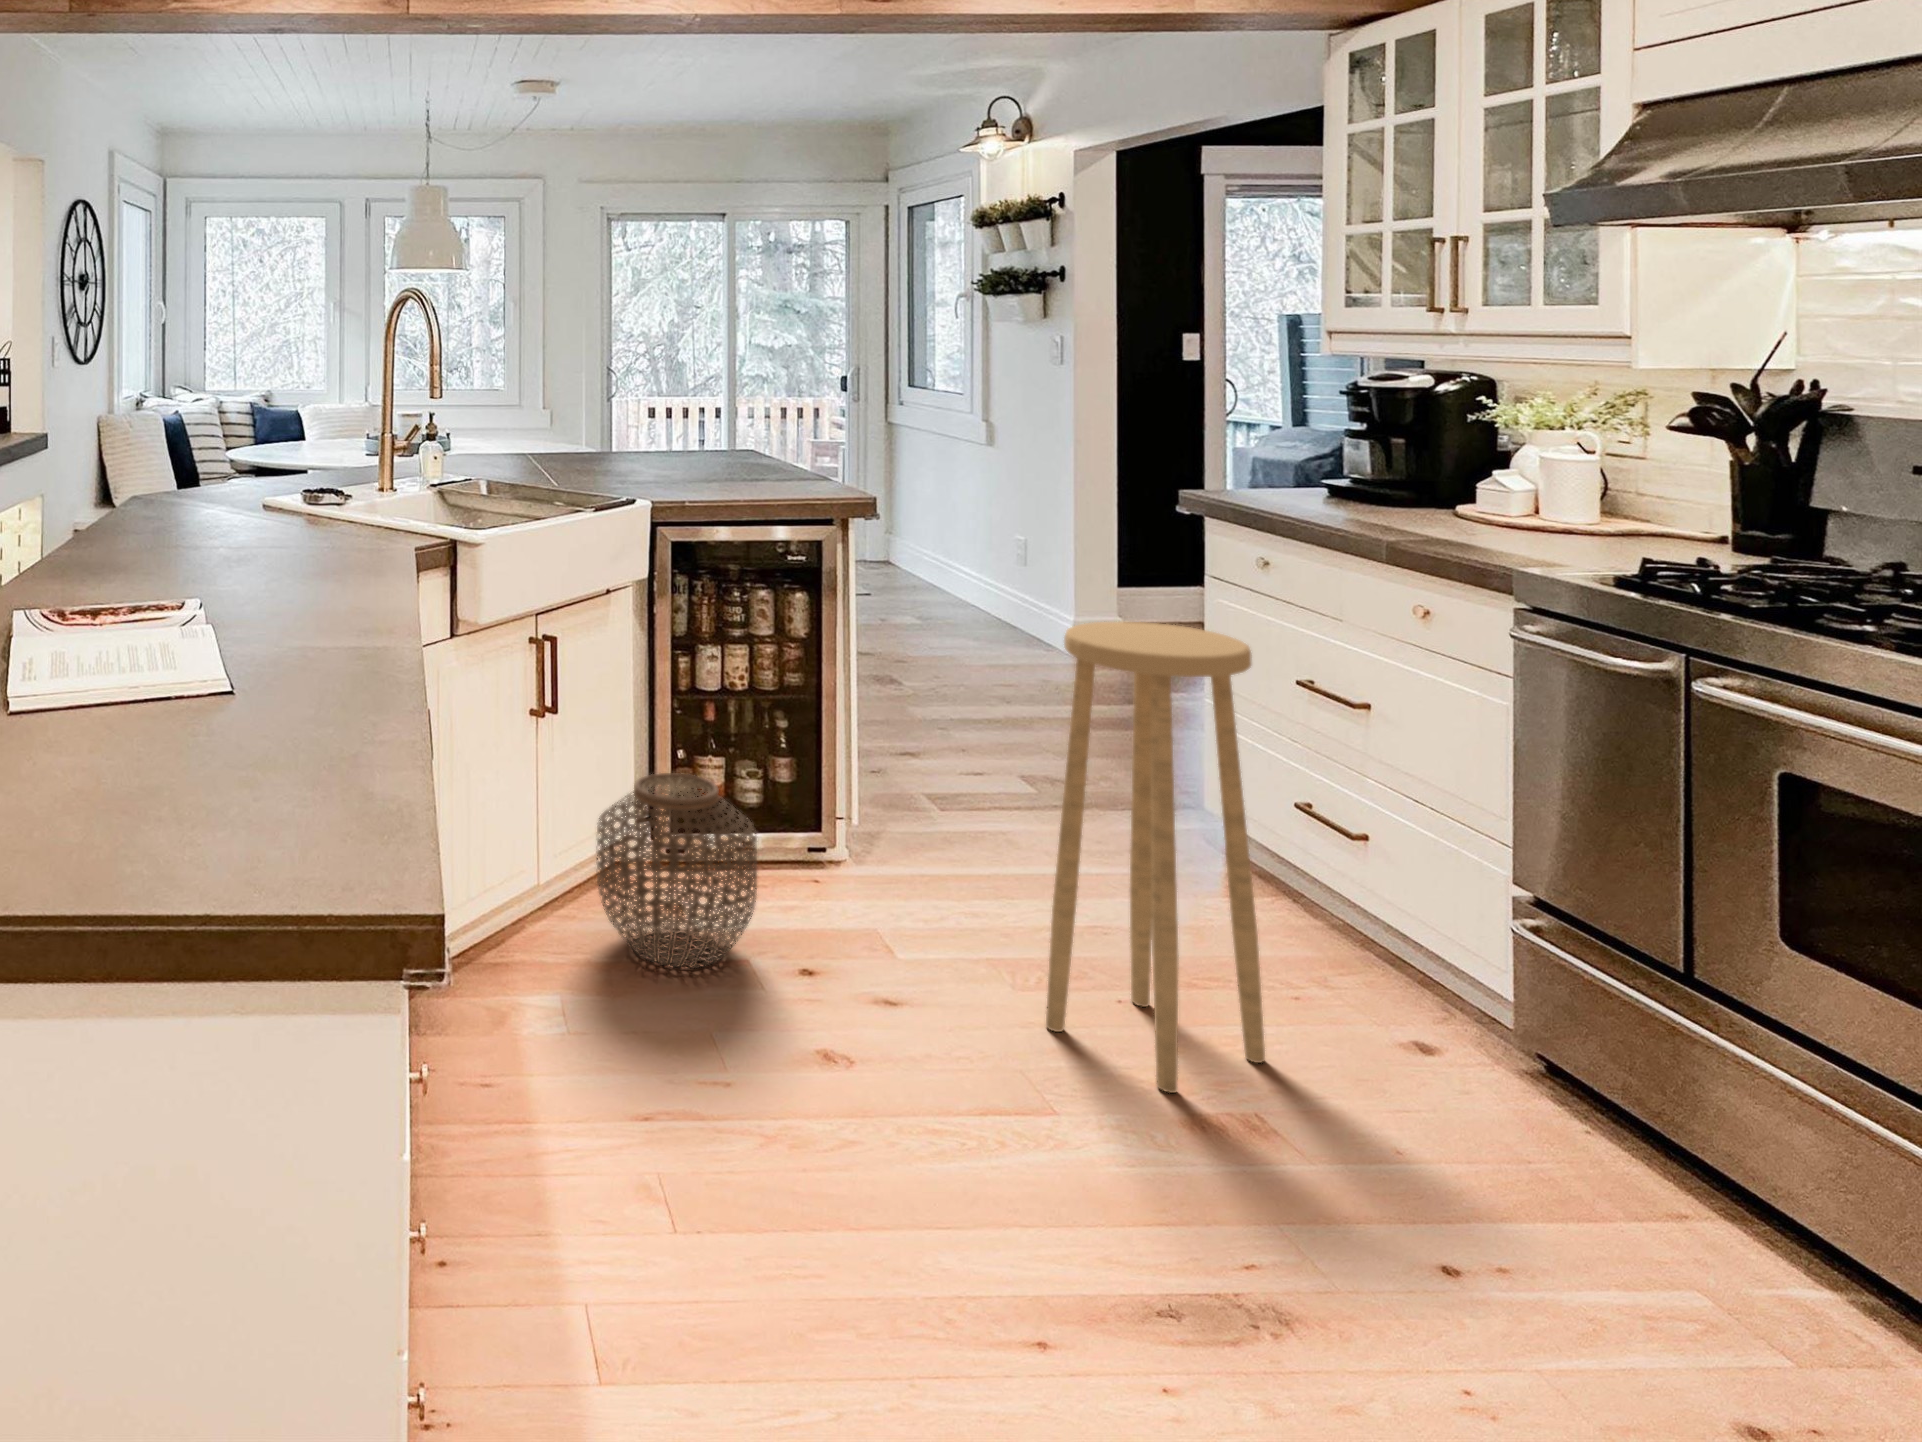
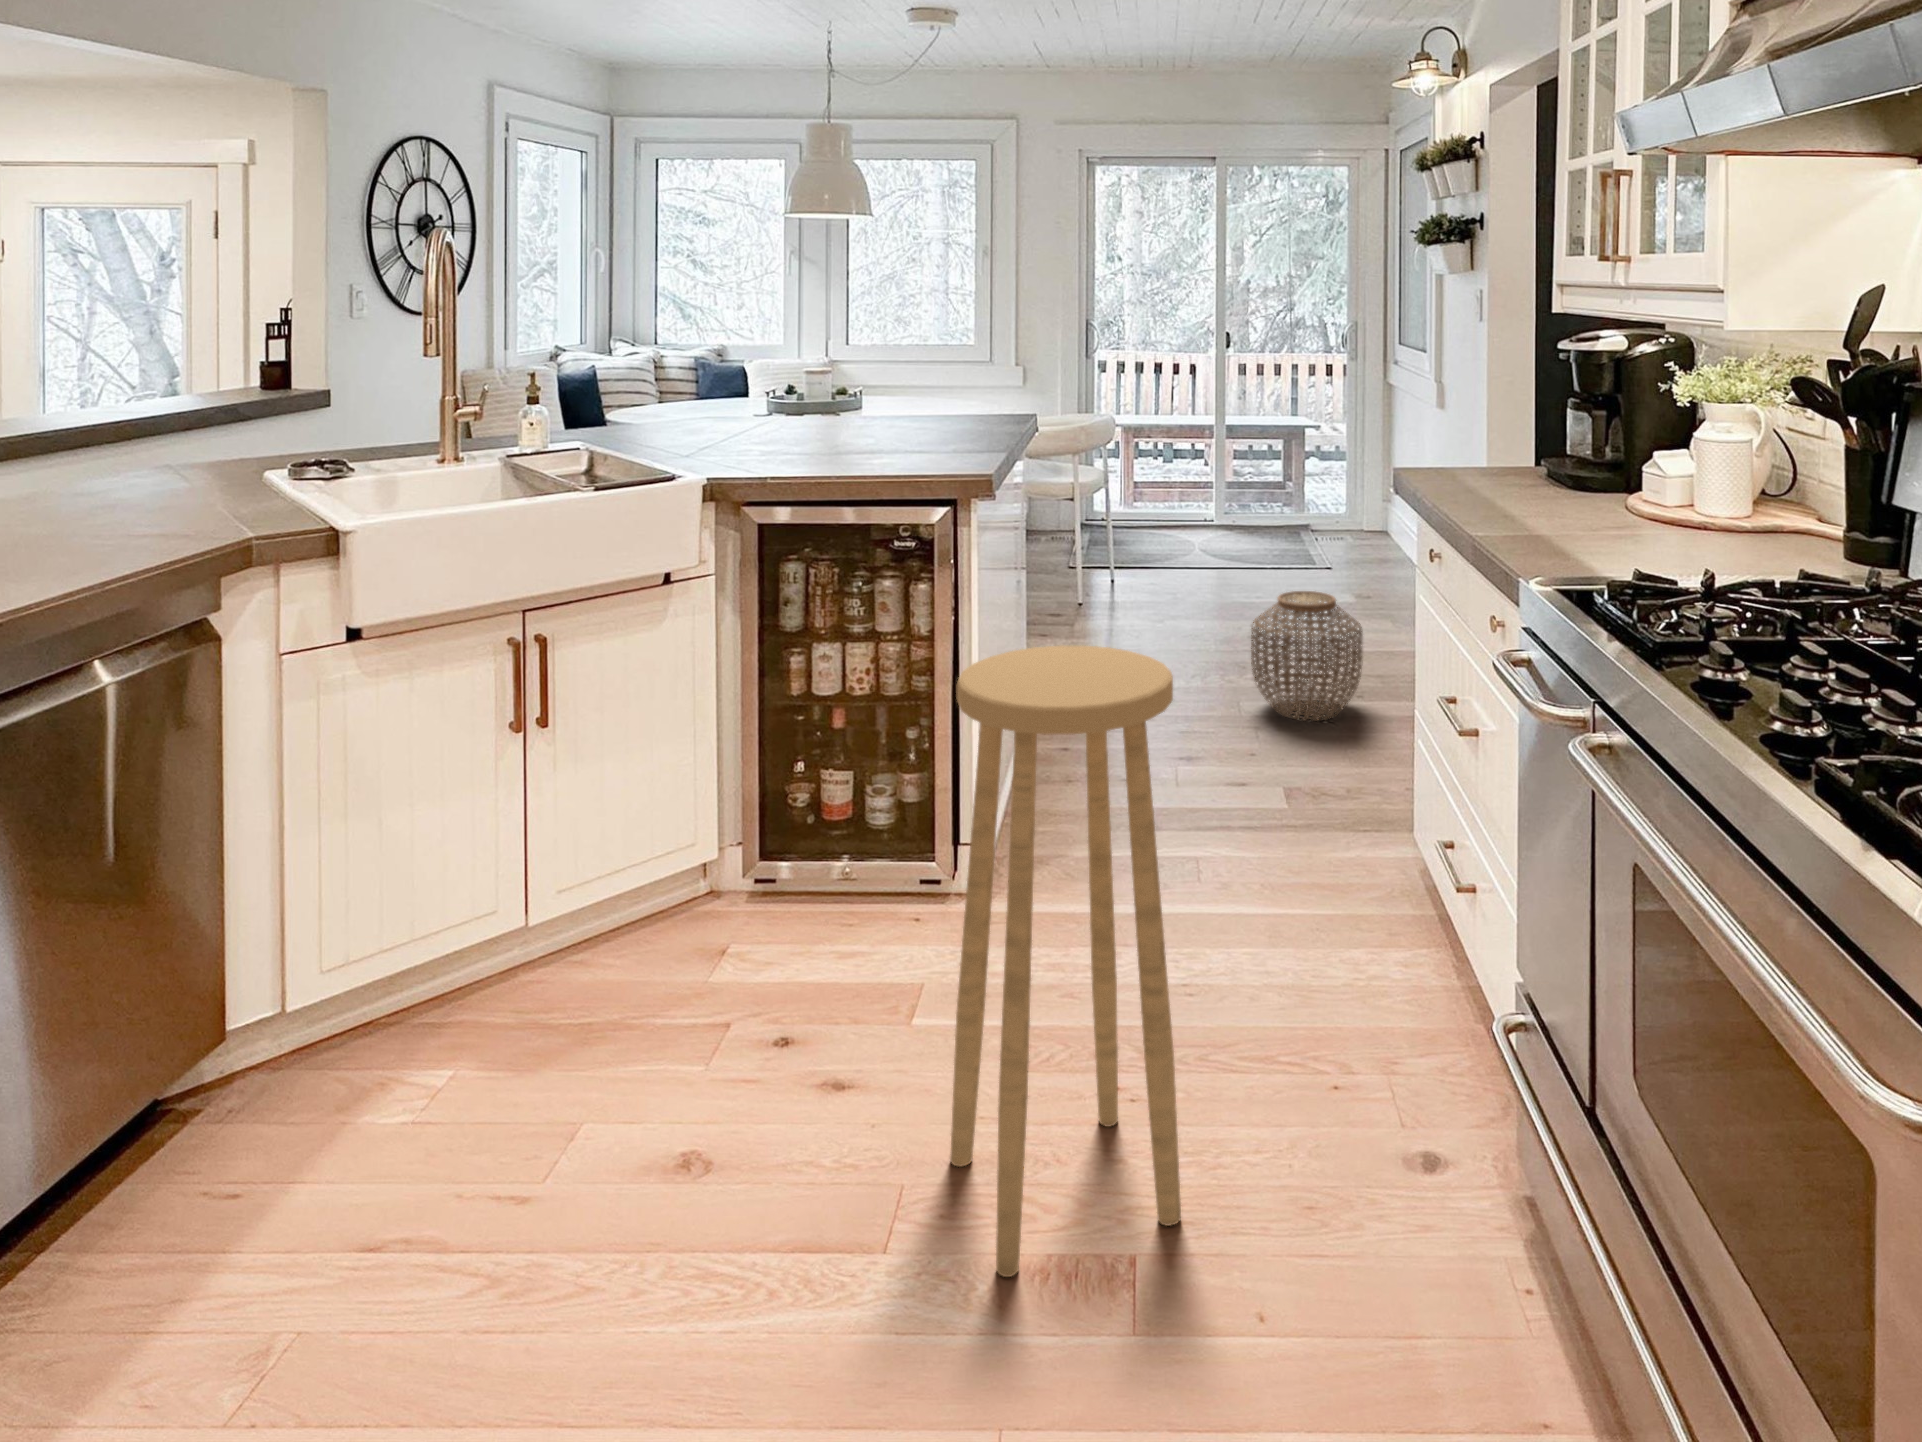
woven basket: present [596,773,757,967] -> present [1251,591,1362,721]

